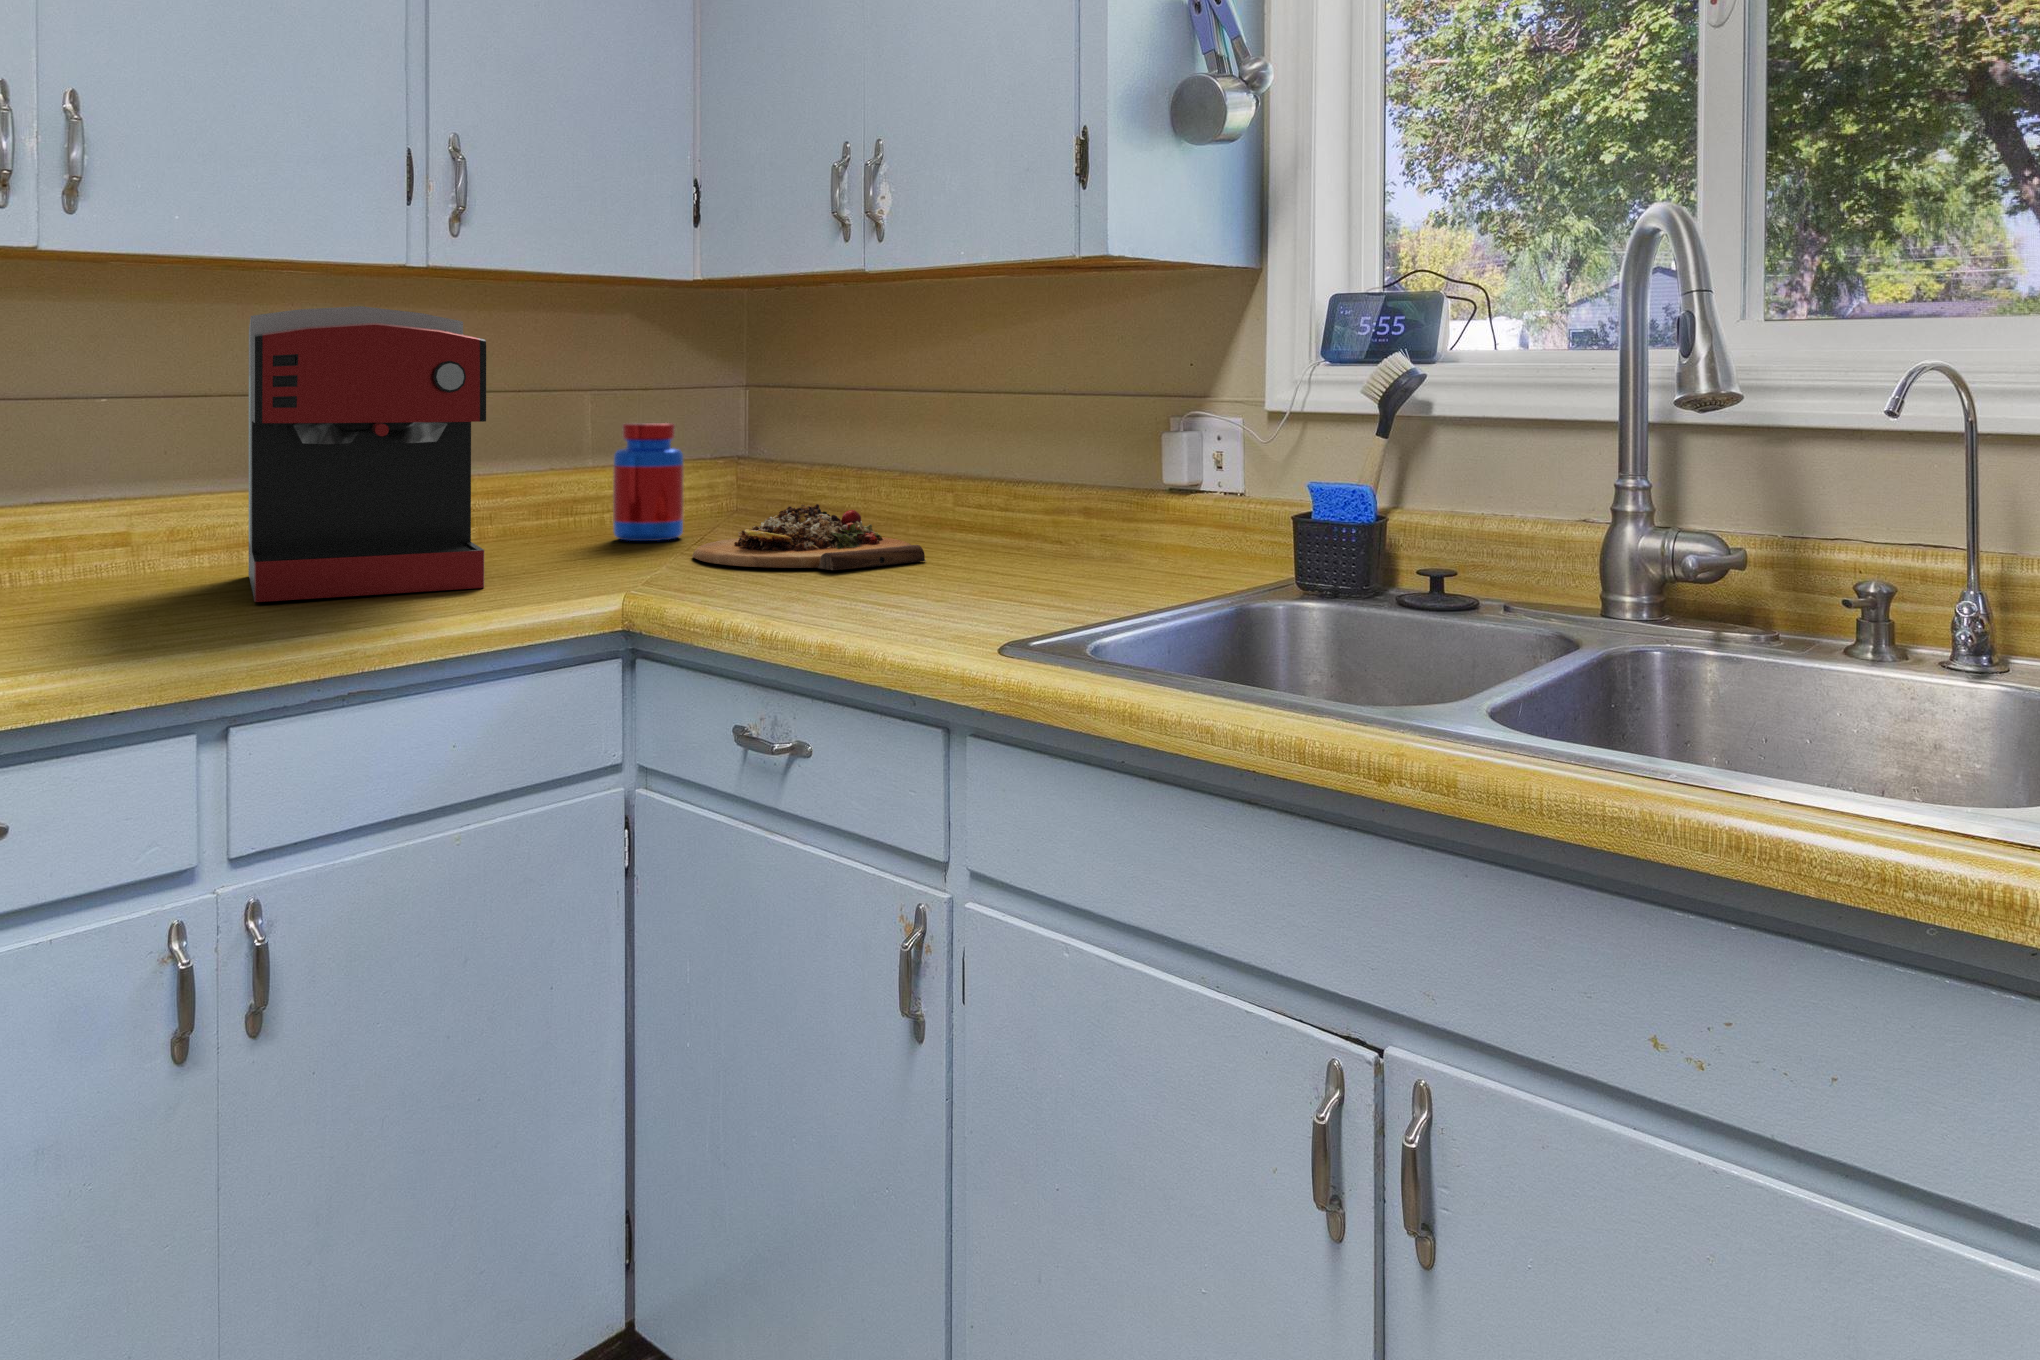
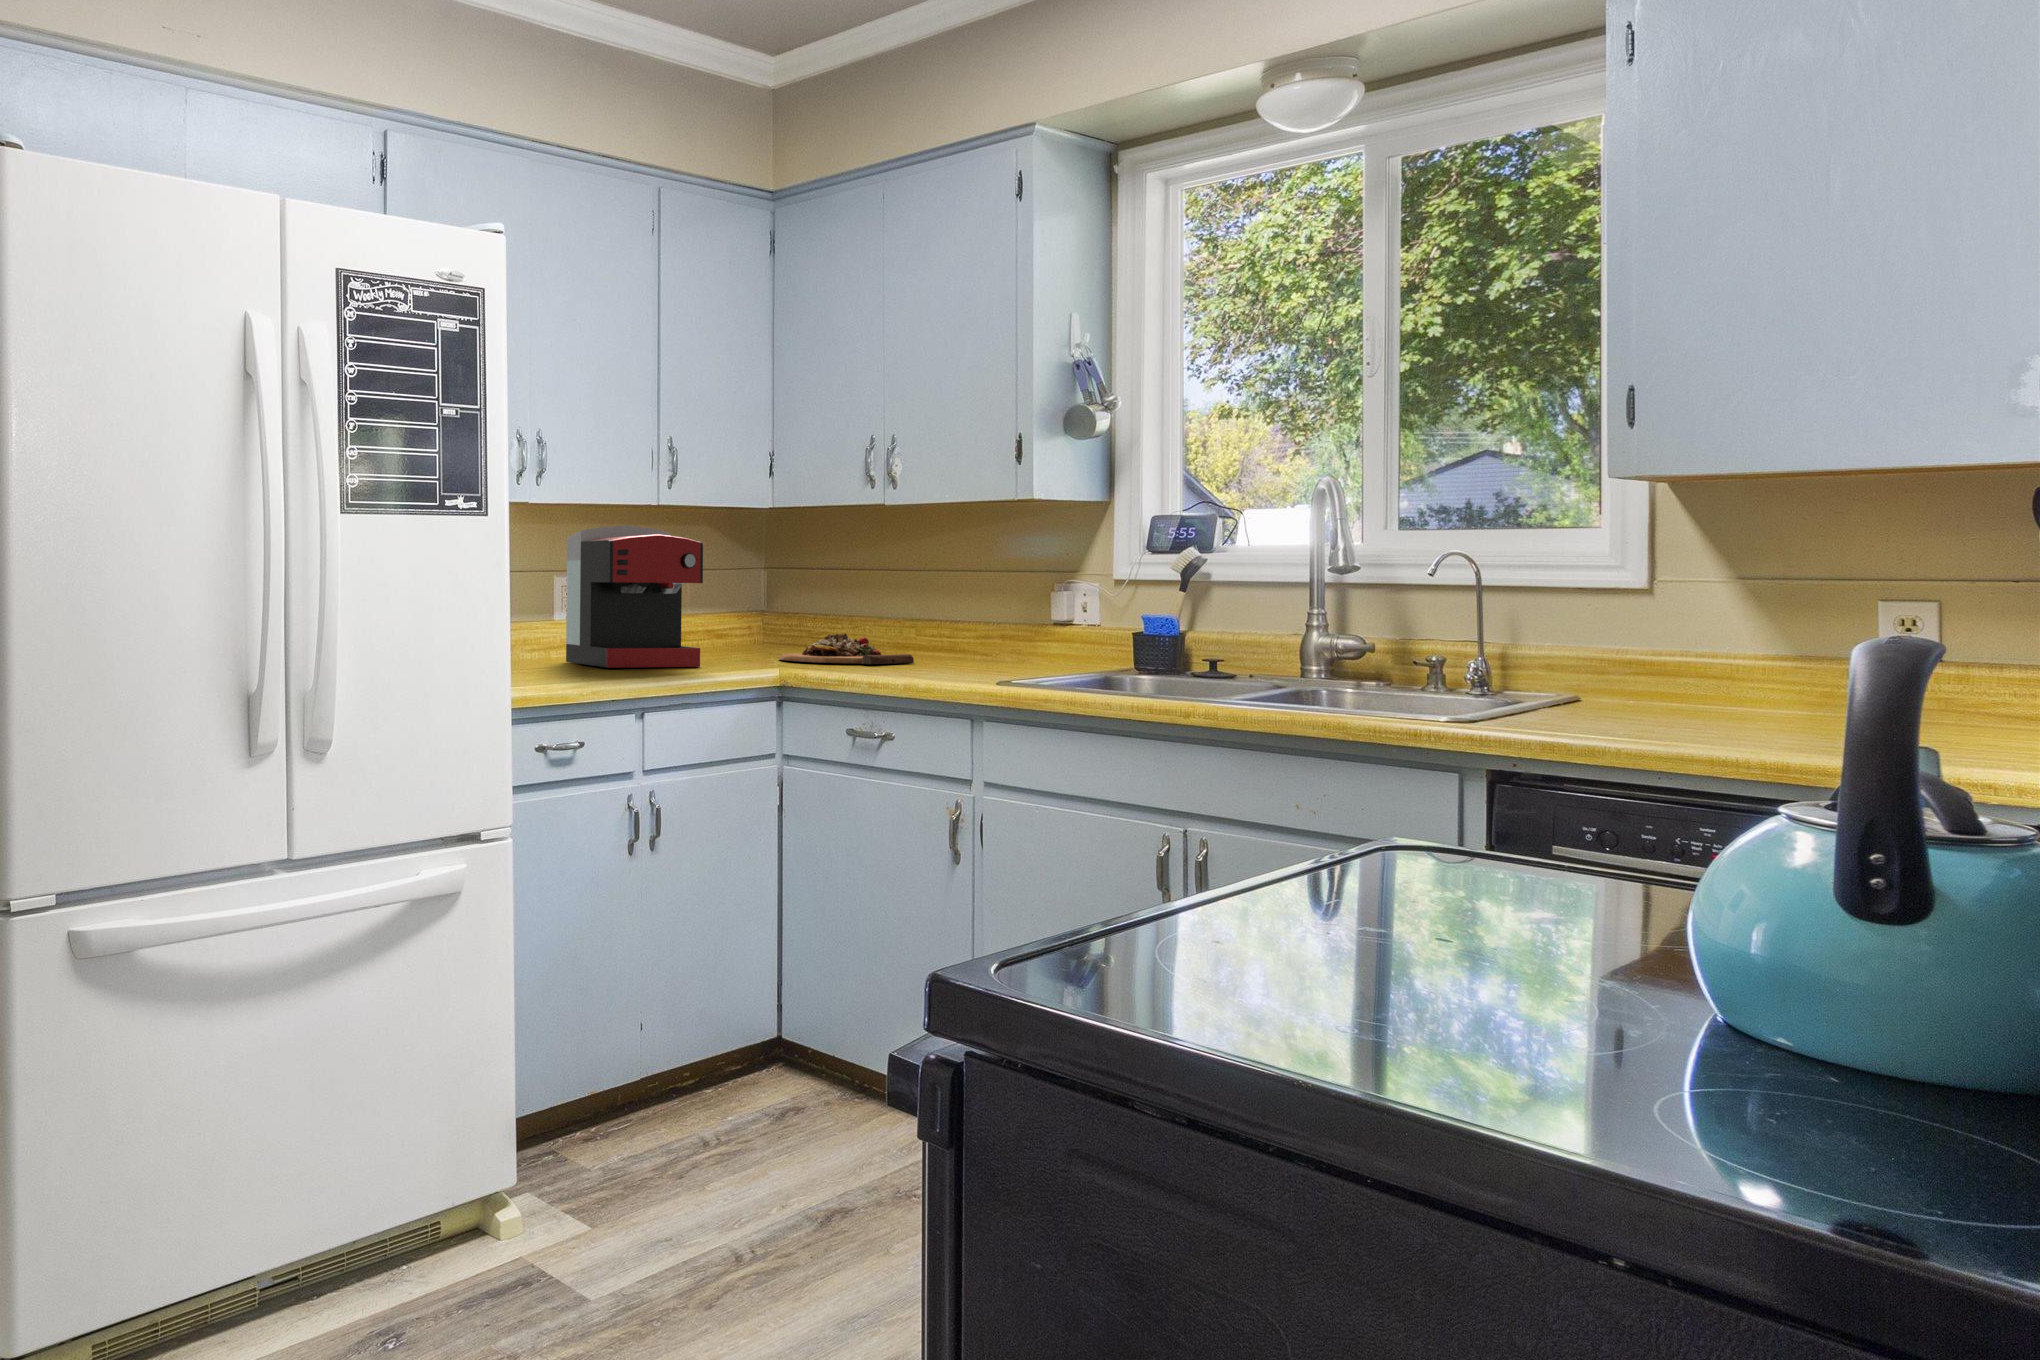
jar: present [613,423,684,541] -> none [716,589,755,655]

